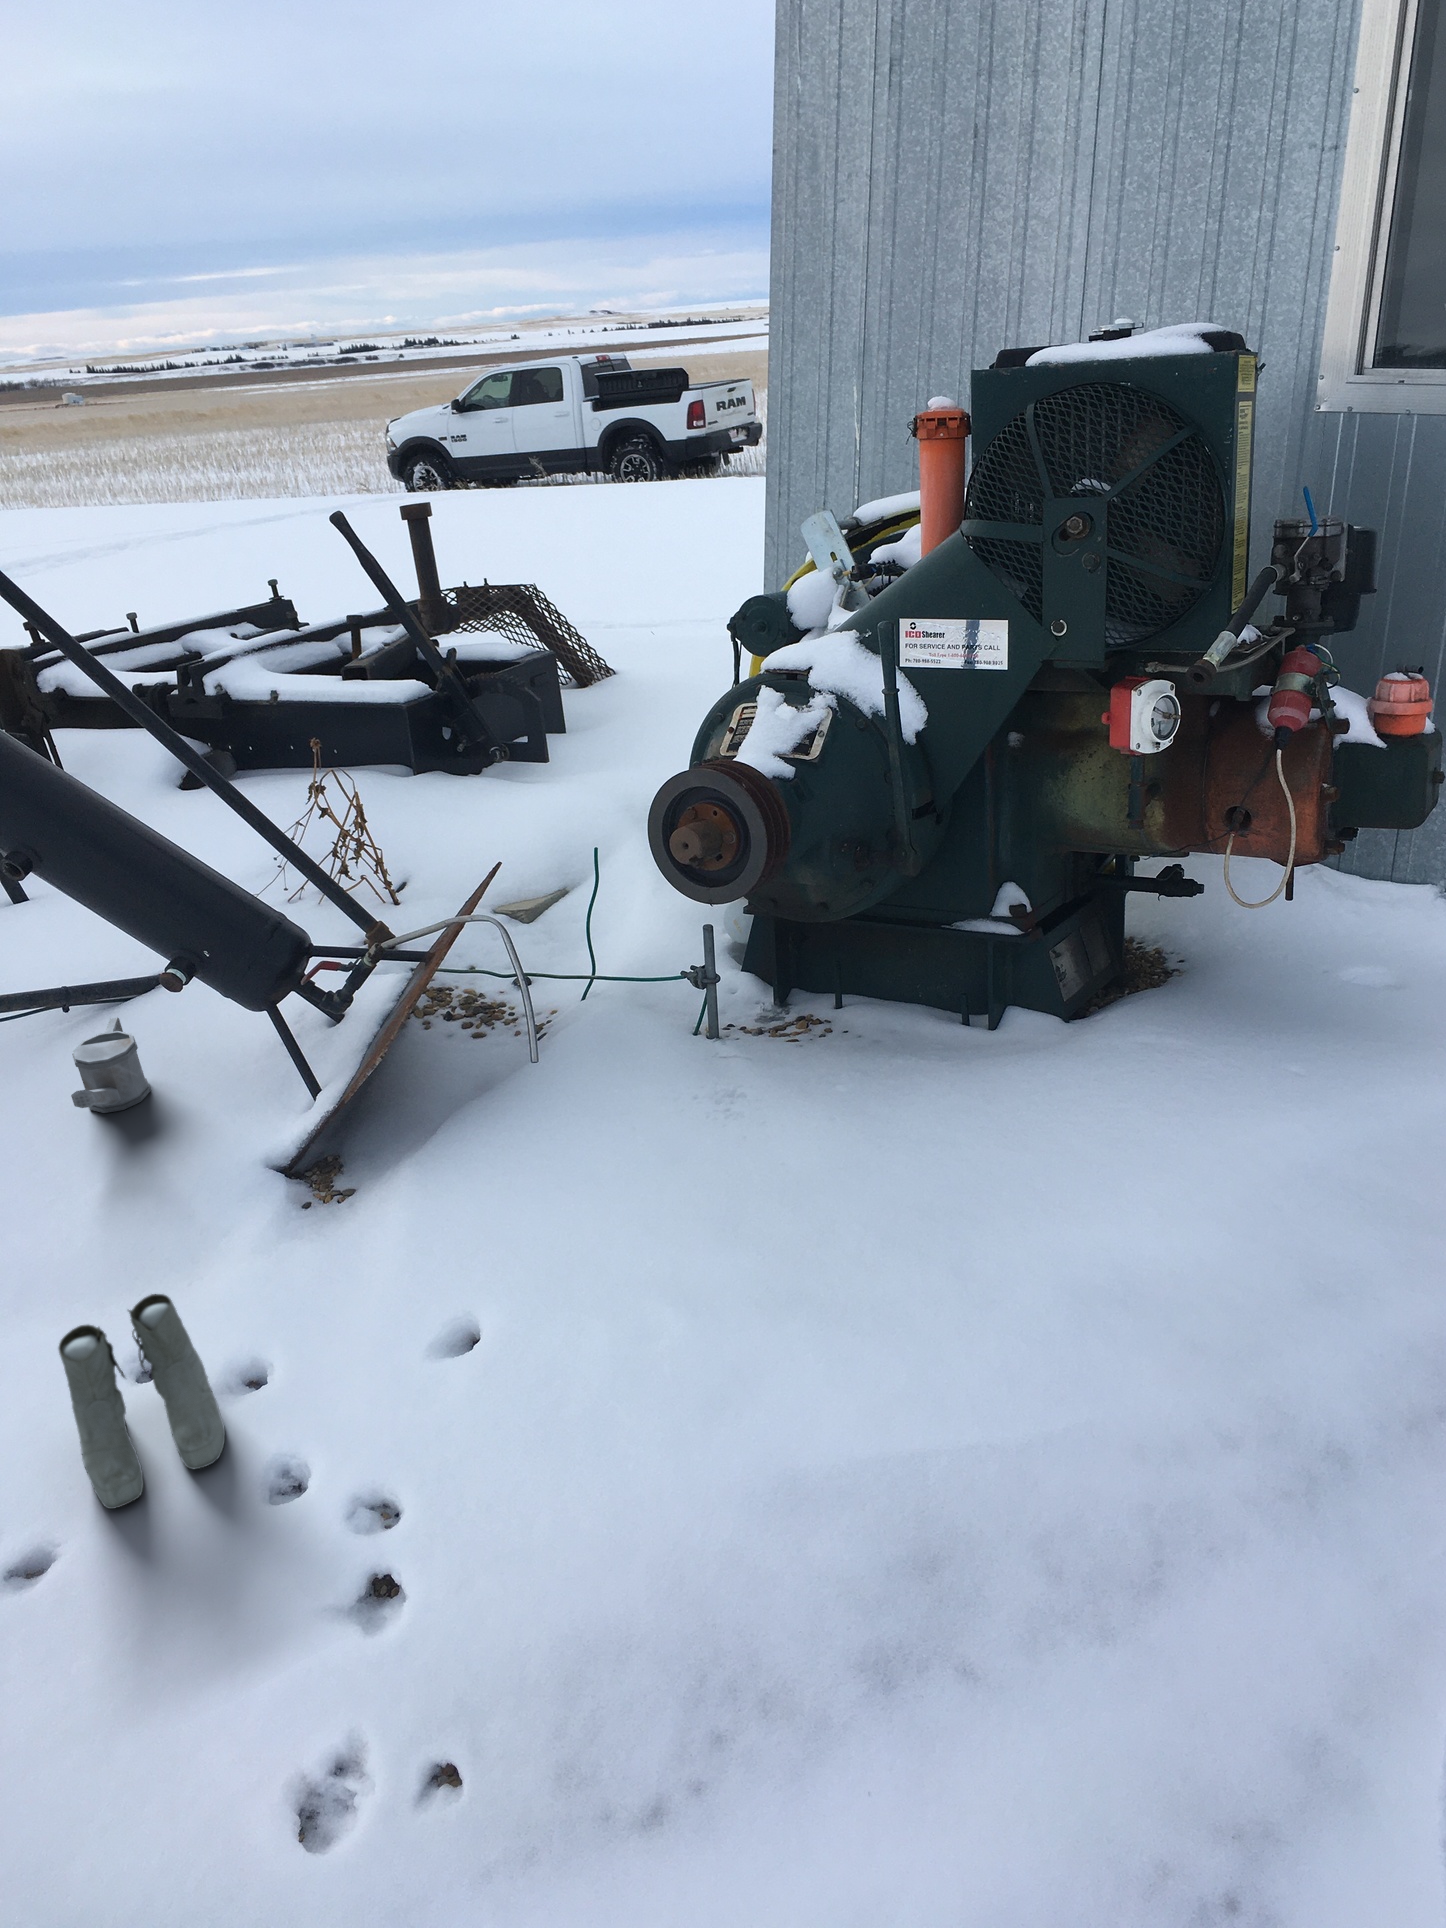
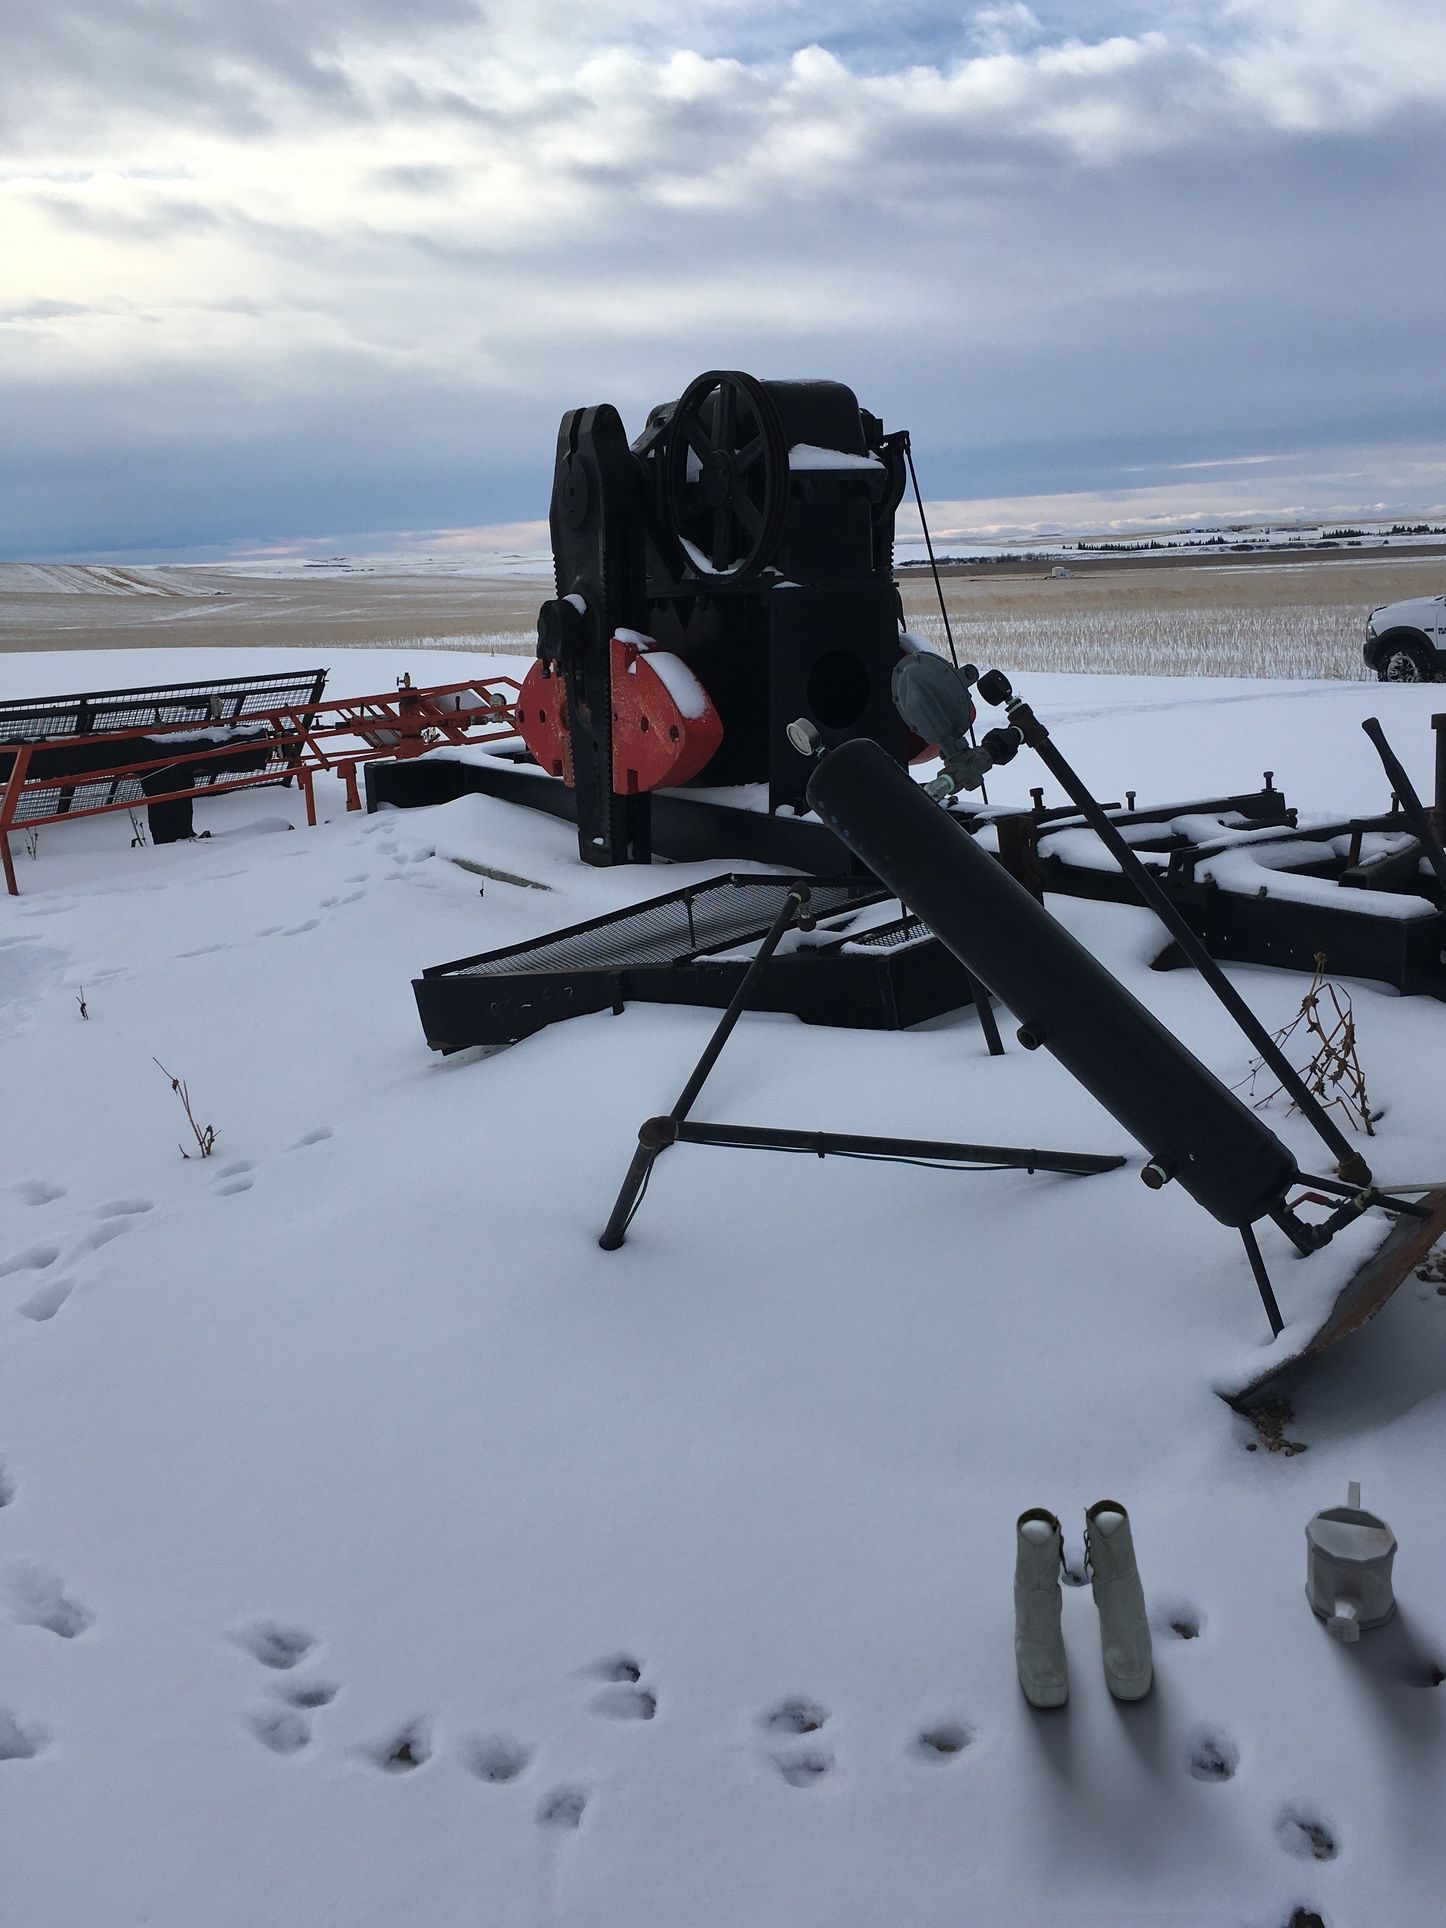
watering can: present [71,1017,151,1113] -> present [1305,1481,1398,1642]

